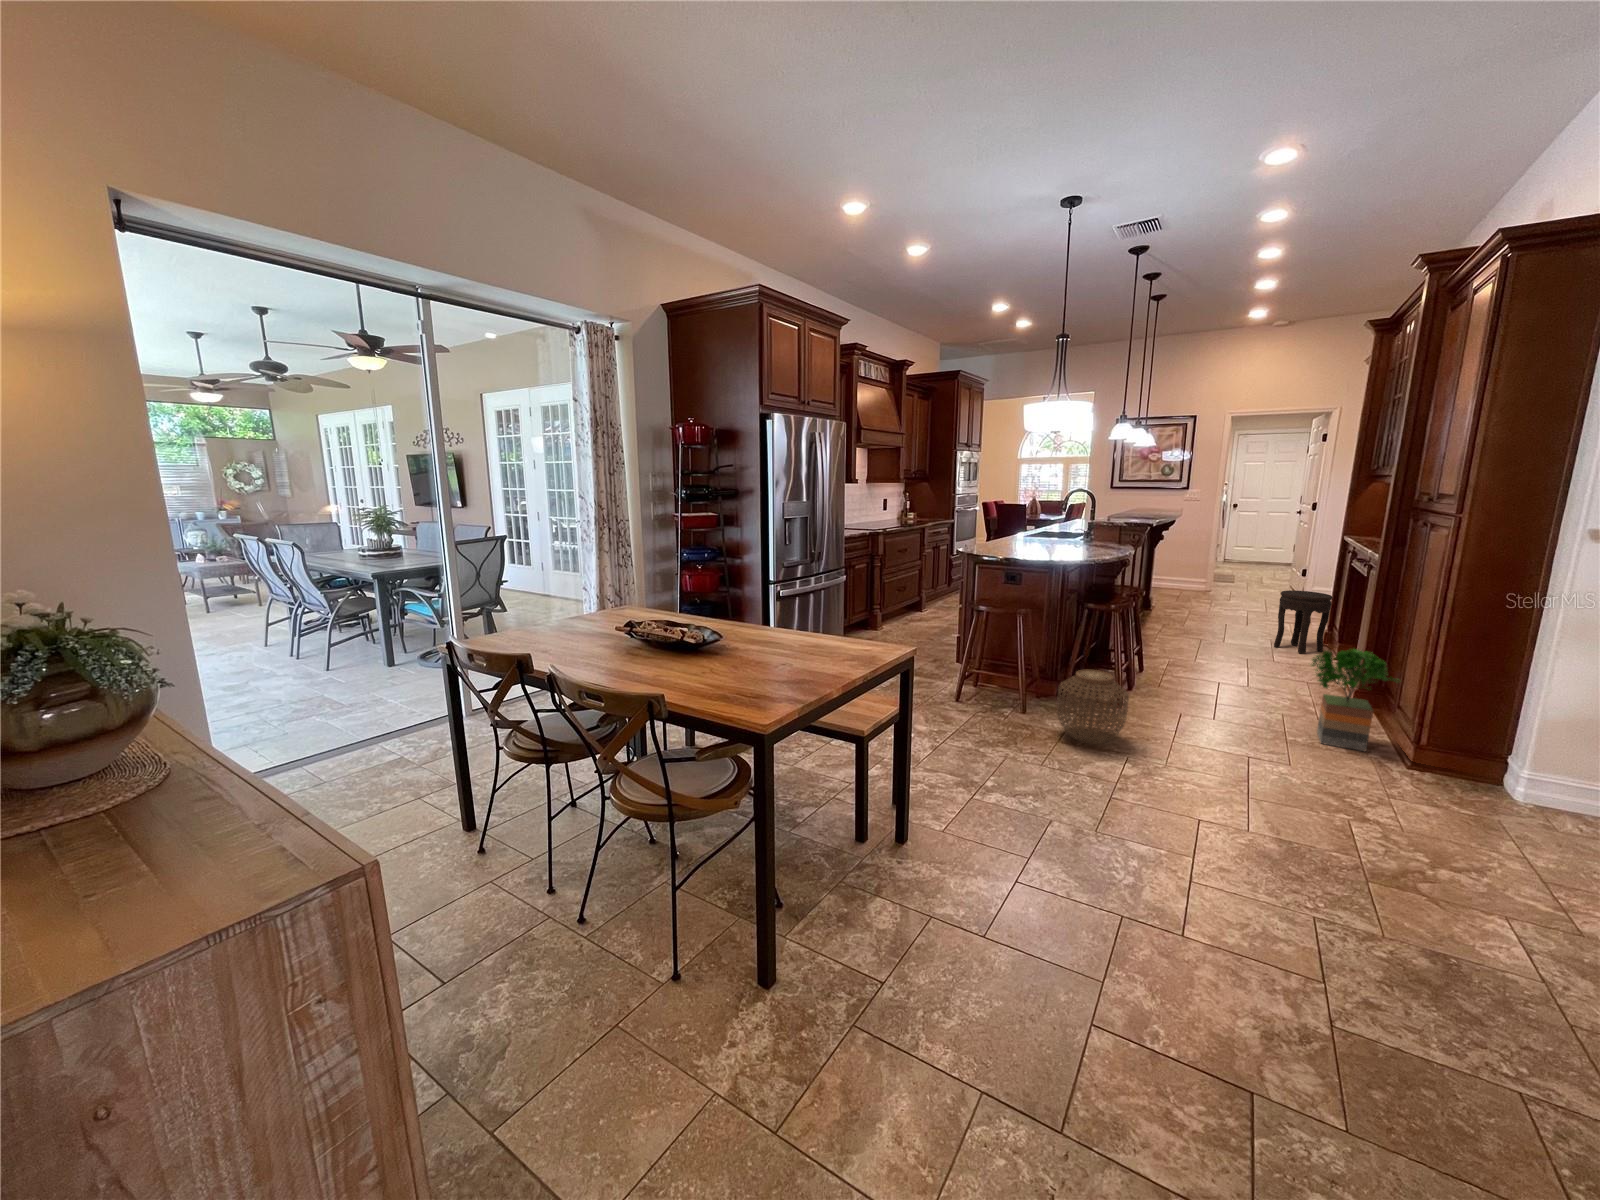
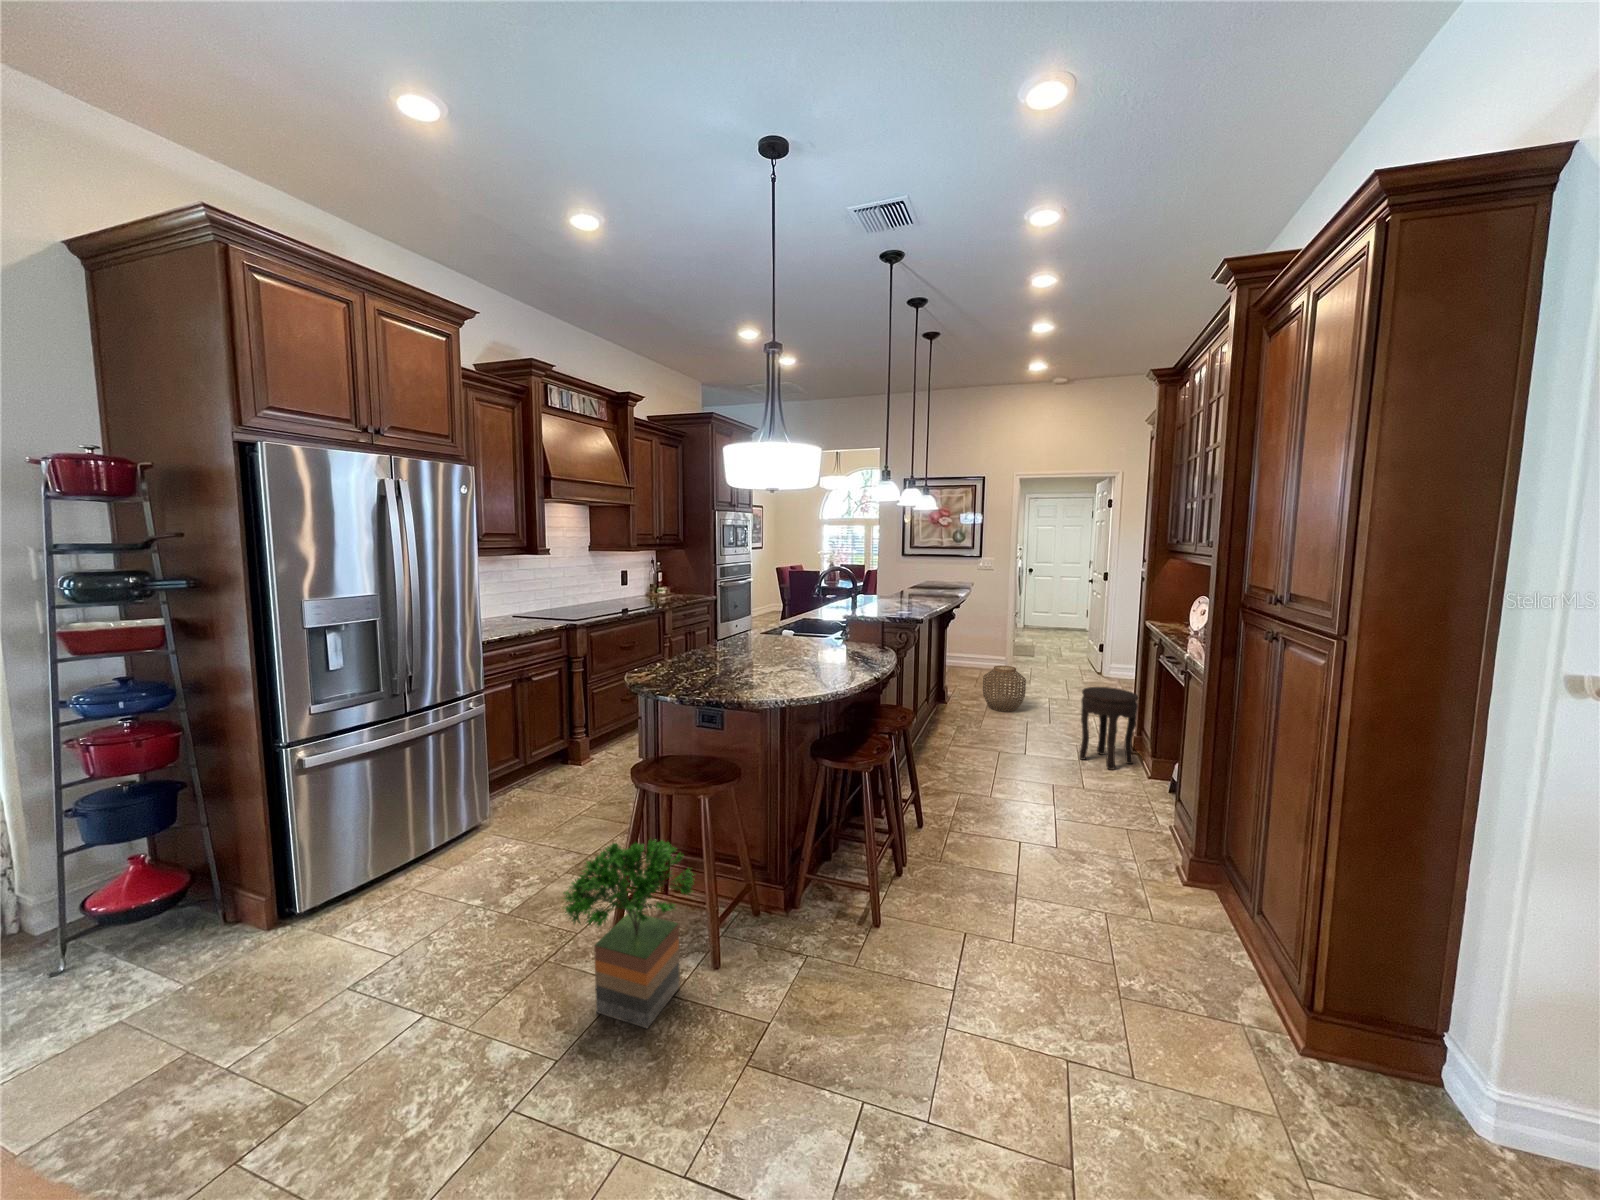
potted tree: present [1311,649,1399,751] -> present [564,839,693,1028]
woven basket: present [1057,670,1128,744] -> present [983,666,1026,712]

